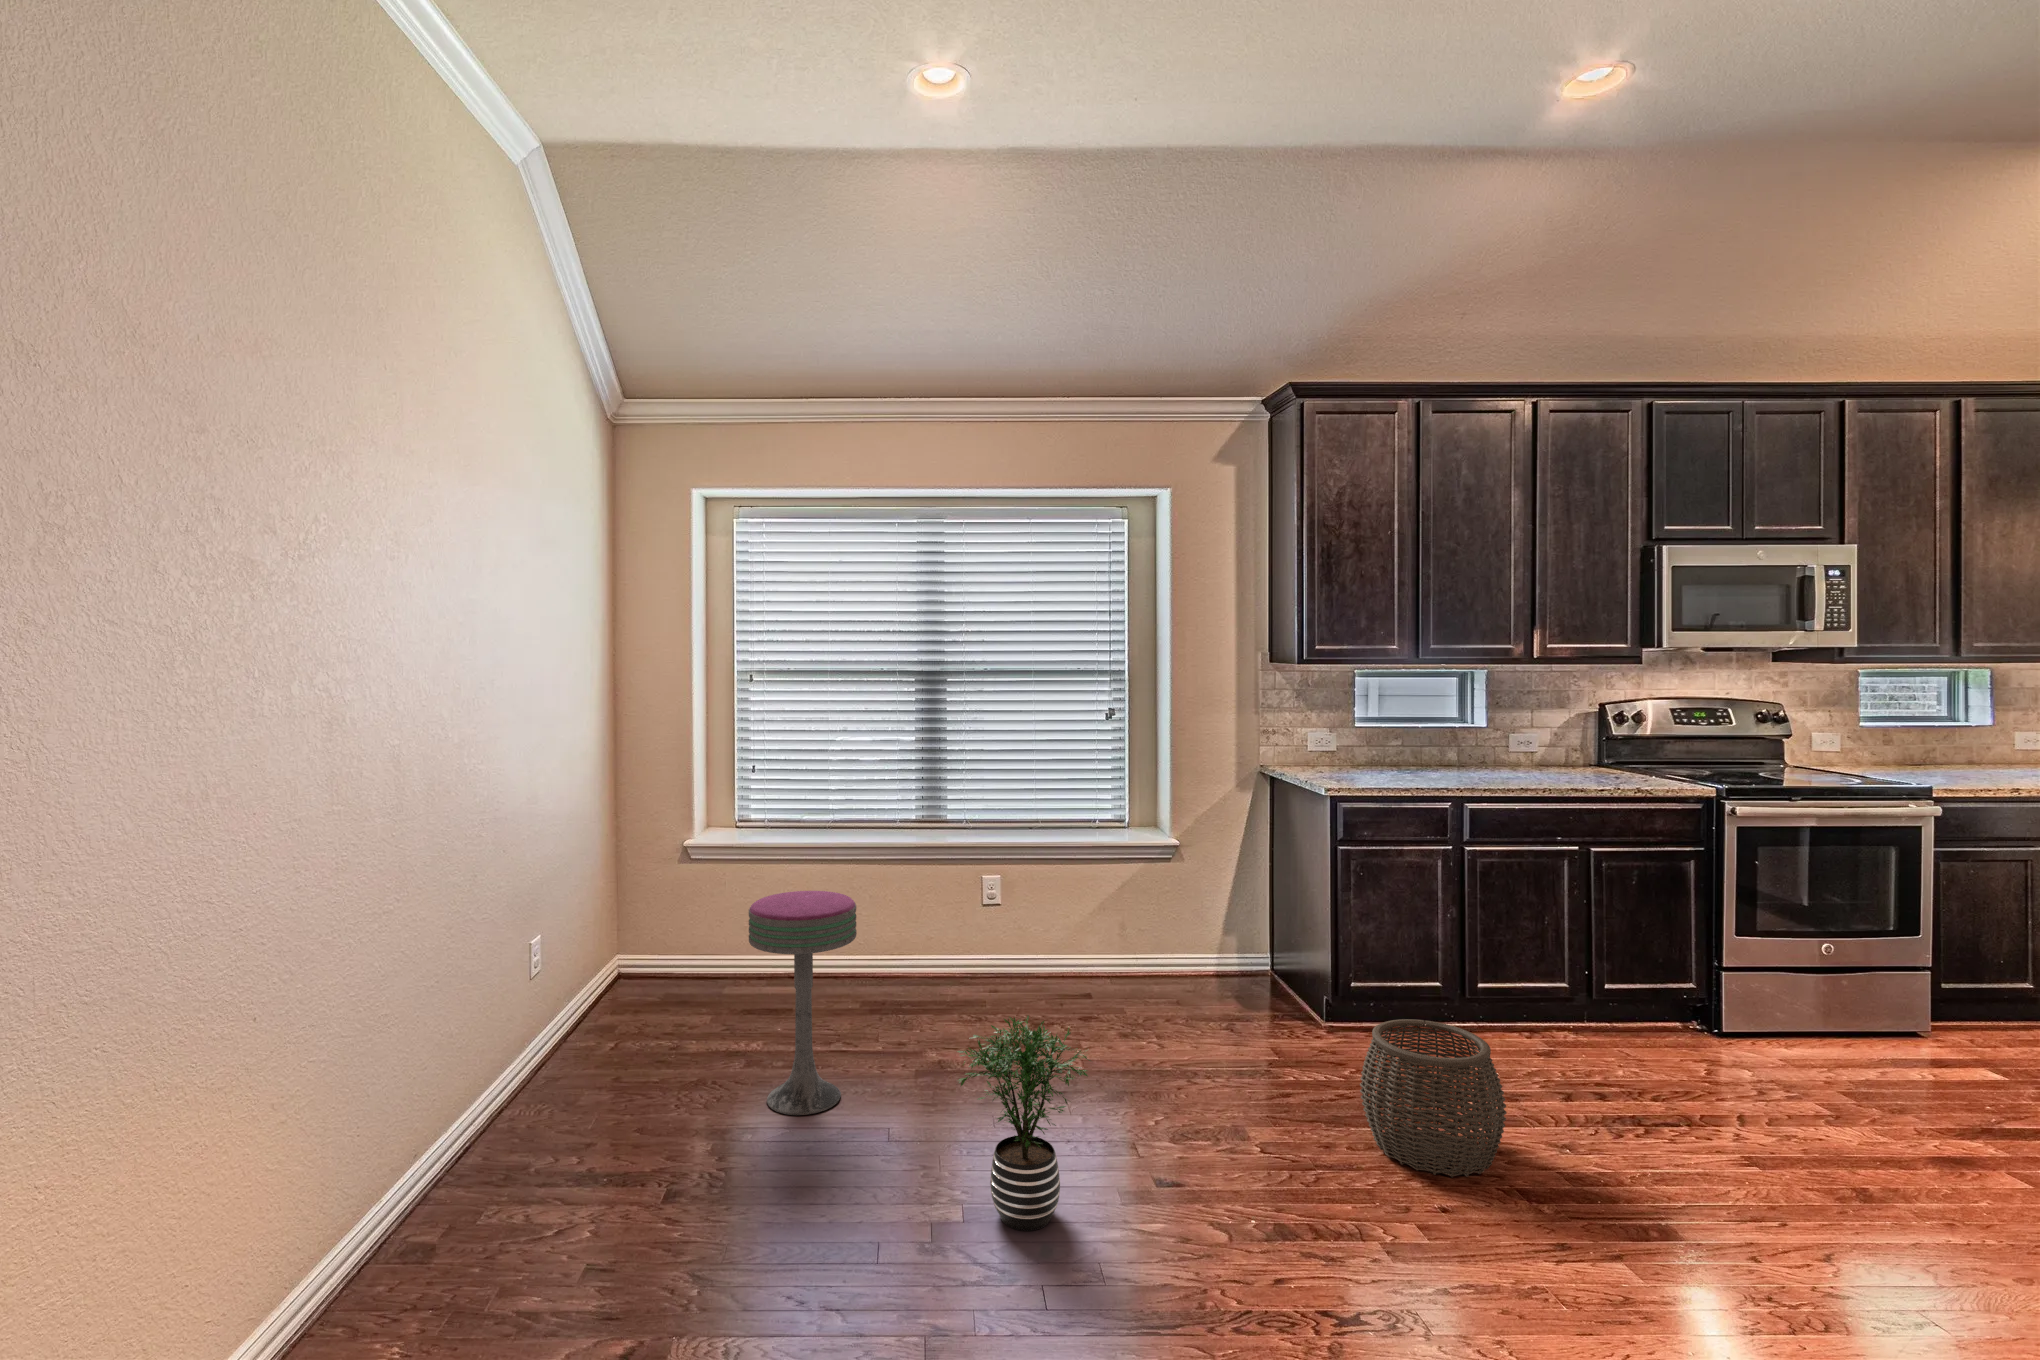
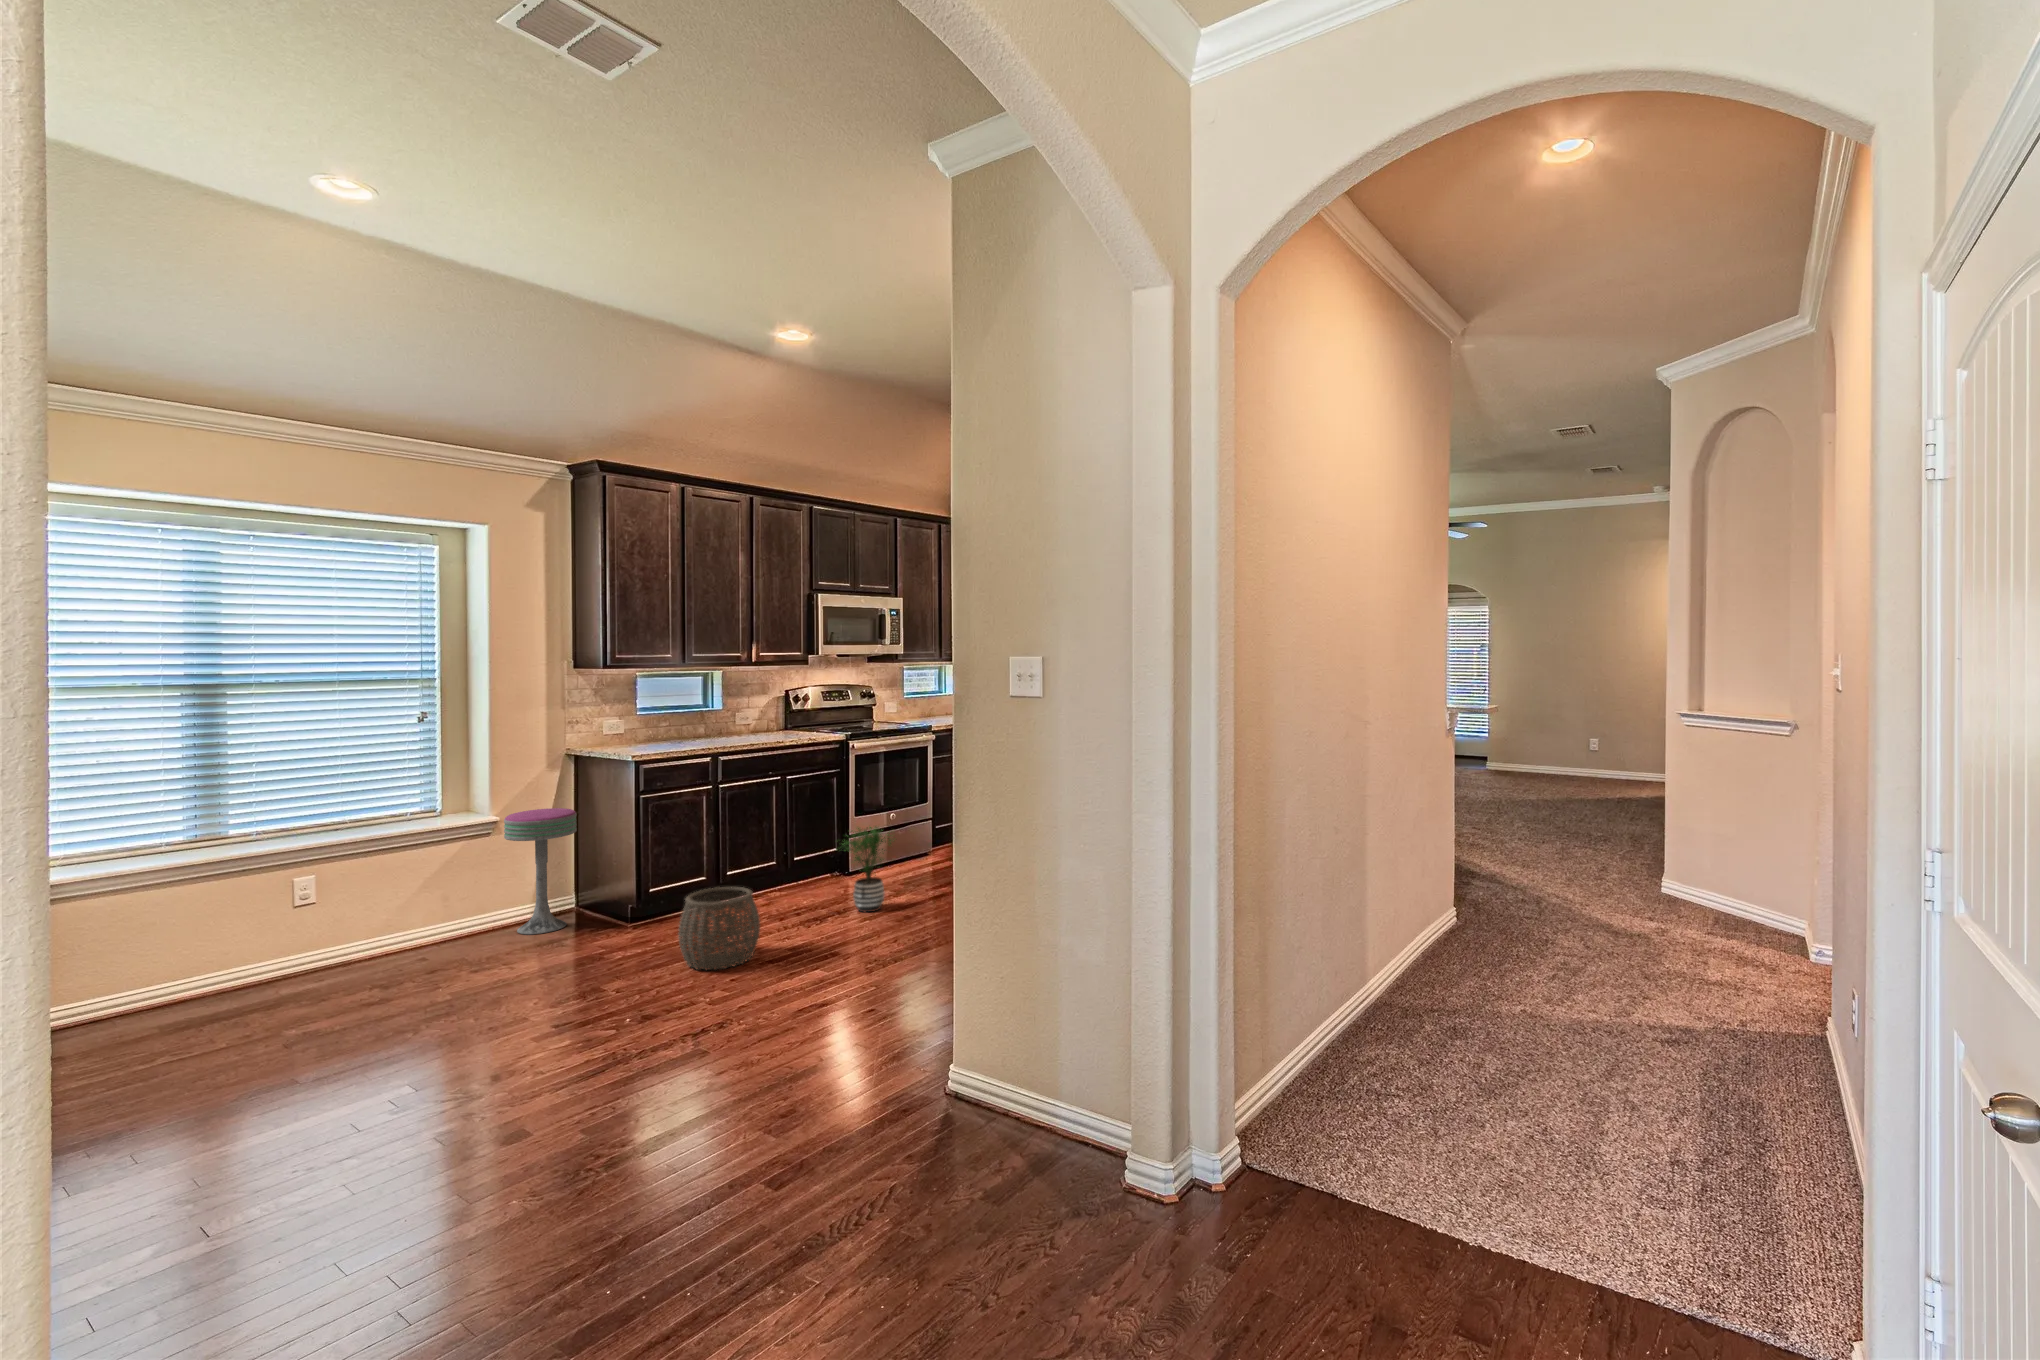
bar stool: present [749,891,857,1115] -> present [504,808,577,934]
potted plant: present [957,1016,1090,1231] -> present [836,827,895,912]

